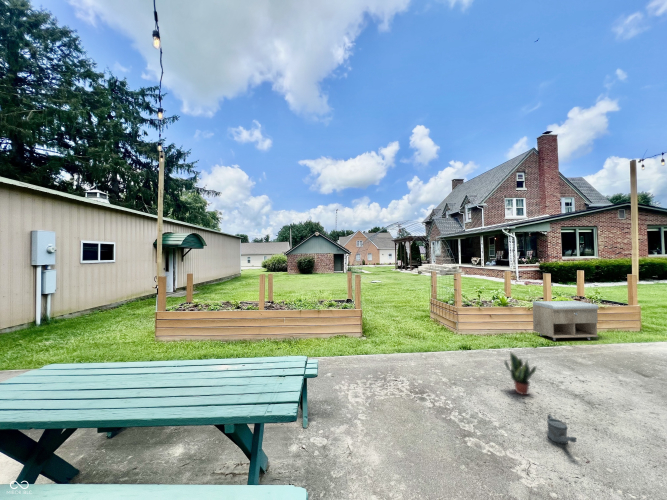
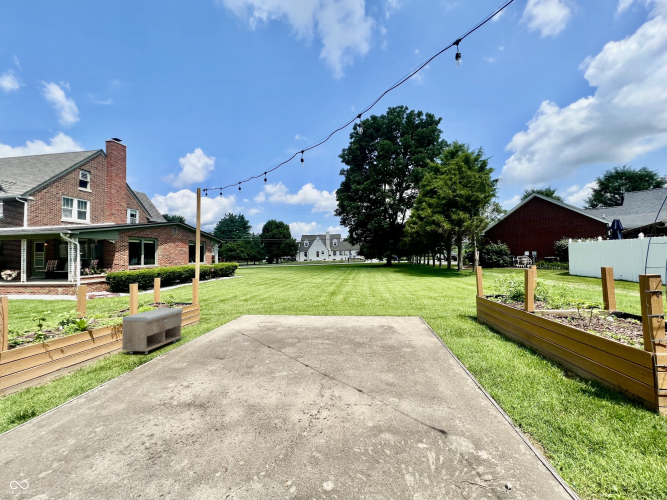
potted plant: present [505,352,536,395] -> none [116,389,155,441]
watering can: present [547,415,576,444] -> none [183,445,219,475]

